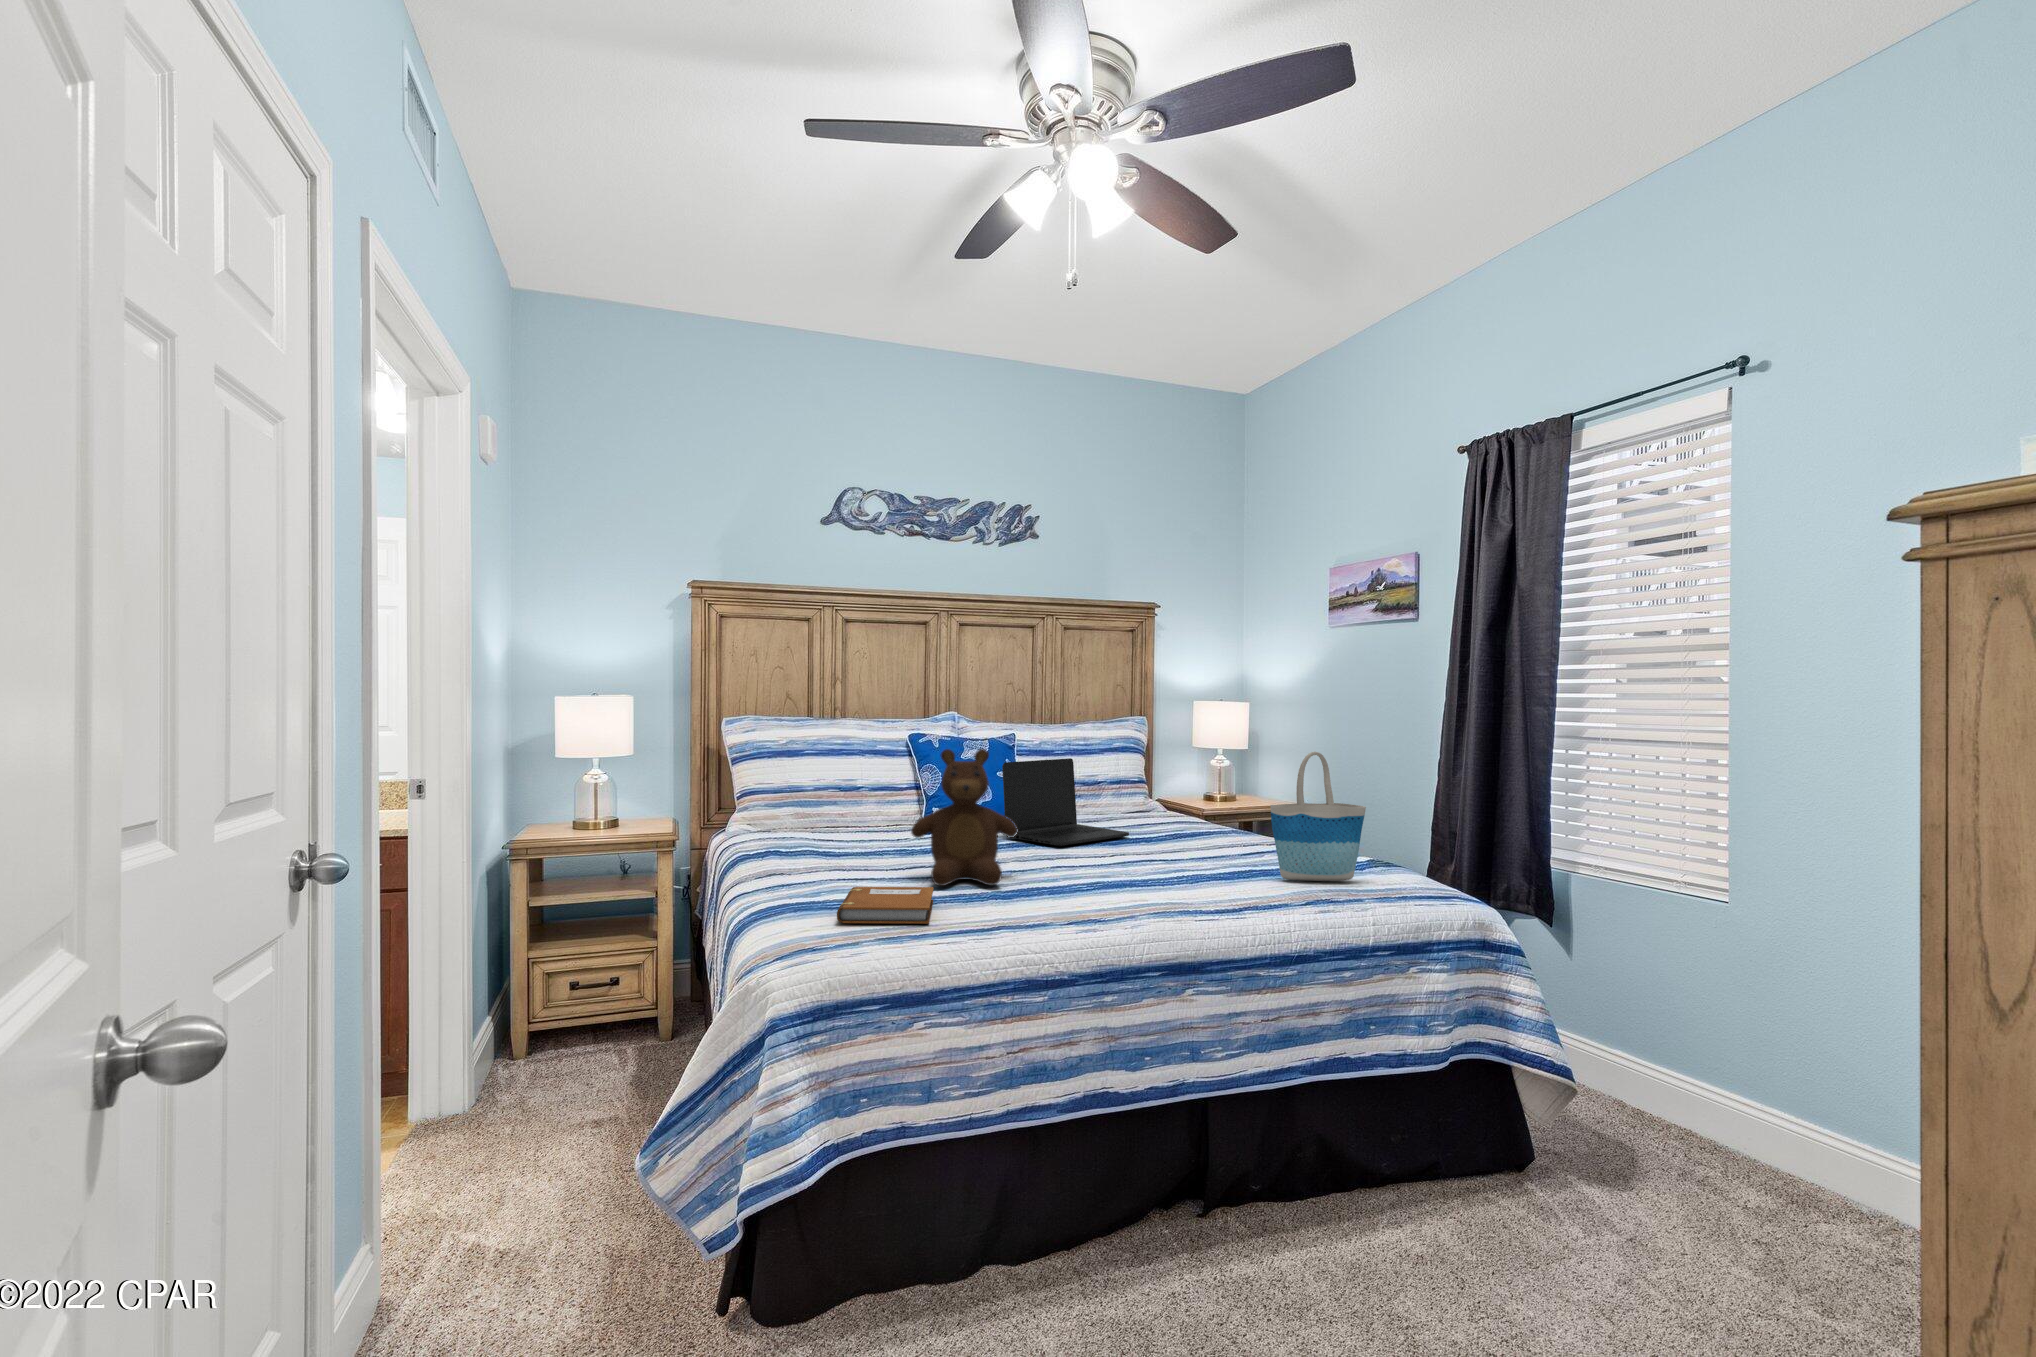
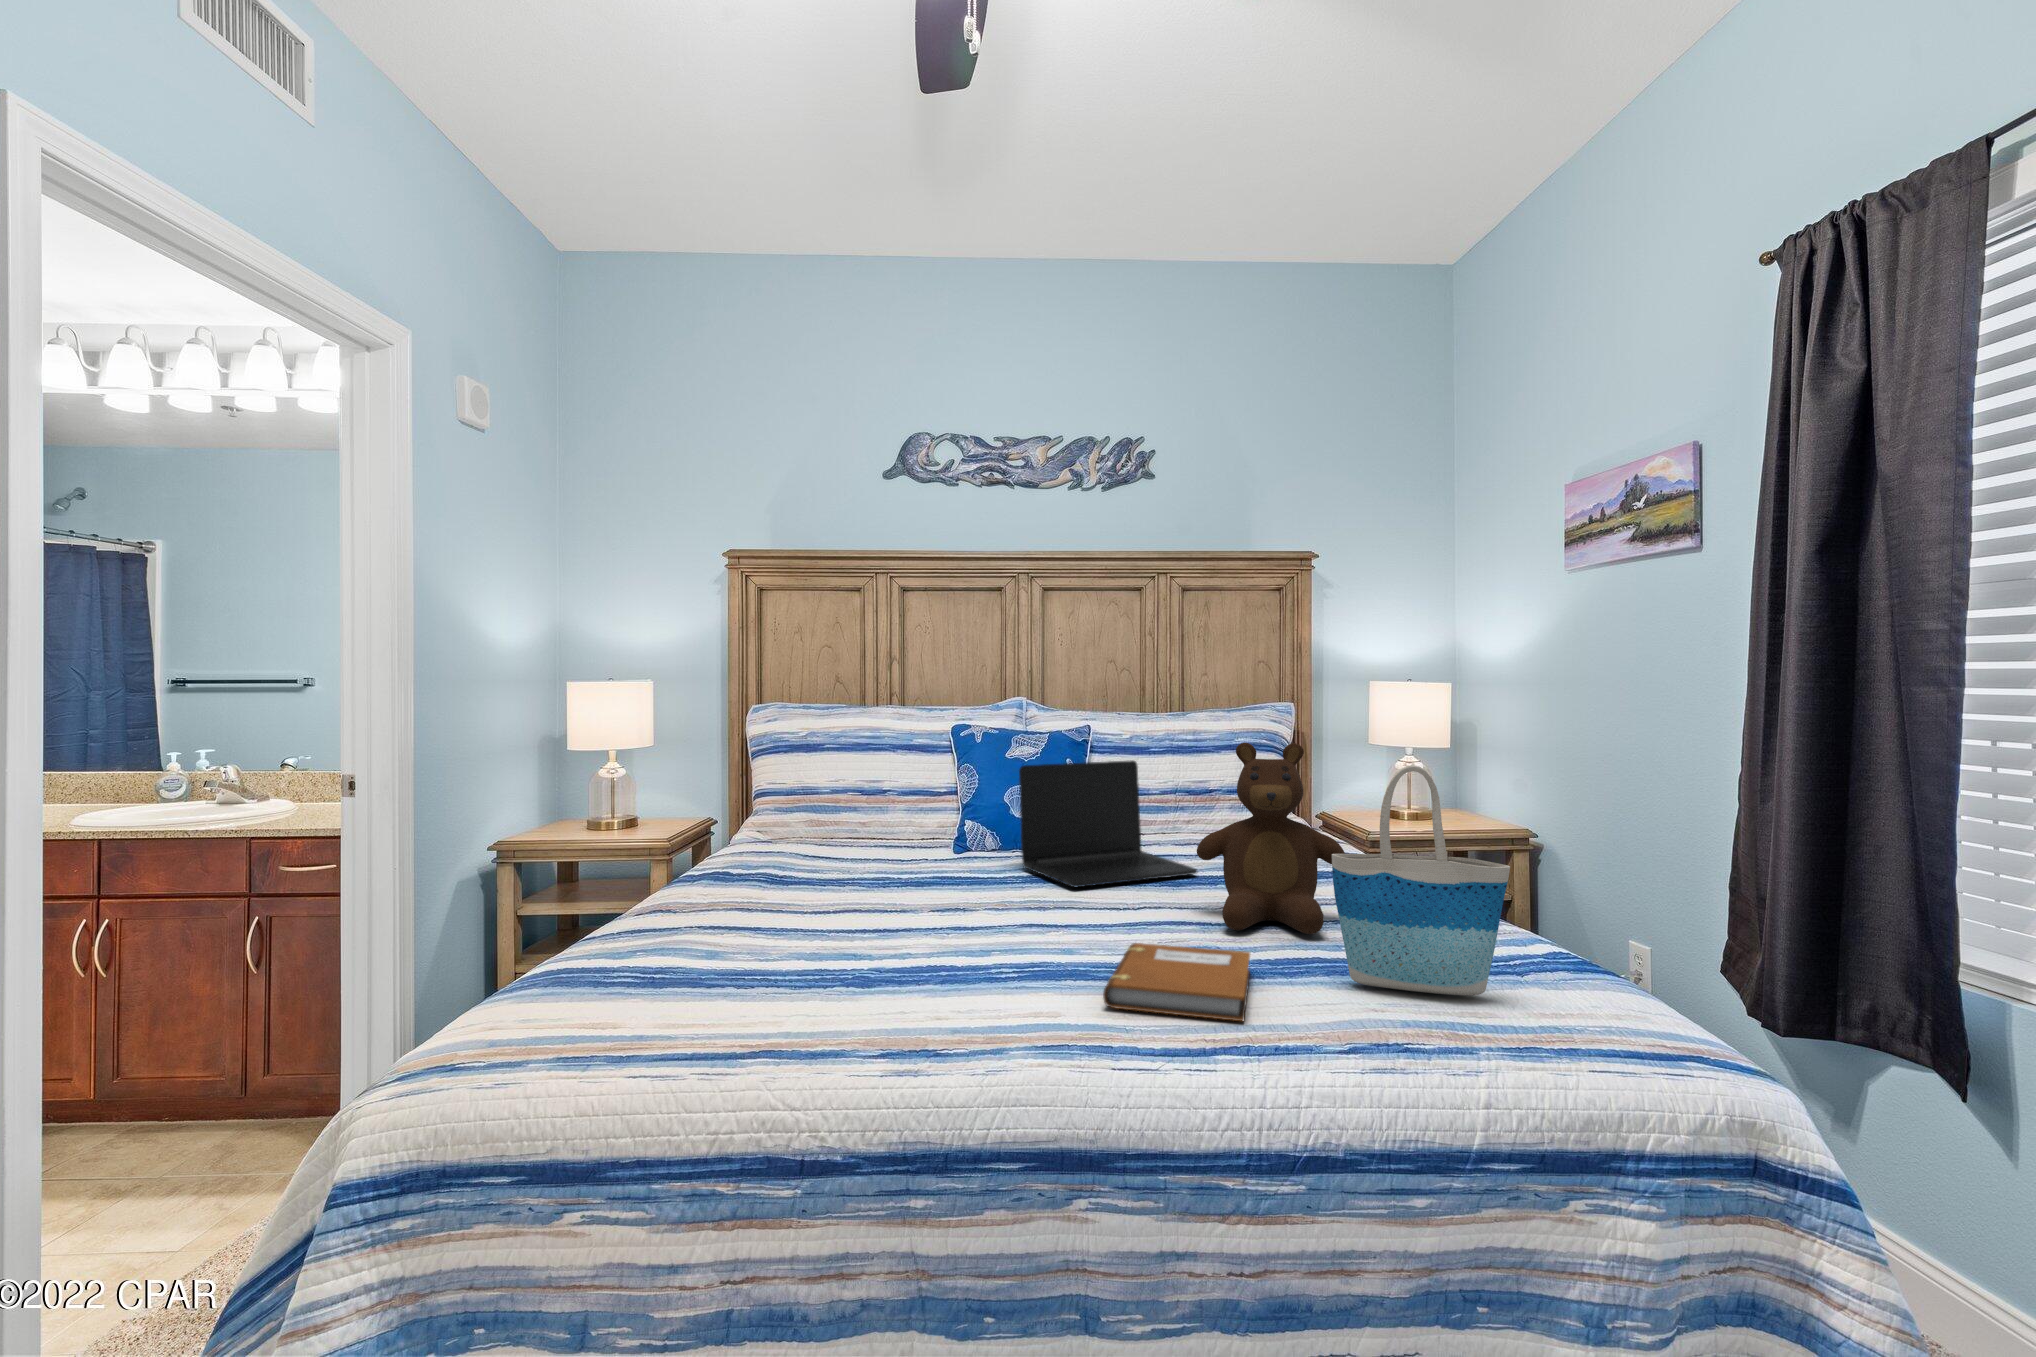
teddy bear: present [911,749,1017,886] -> present [1197,743,1345,934]
notebook: present [837,887,934,924] -> present [1103,943,1250,1021]

